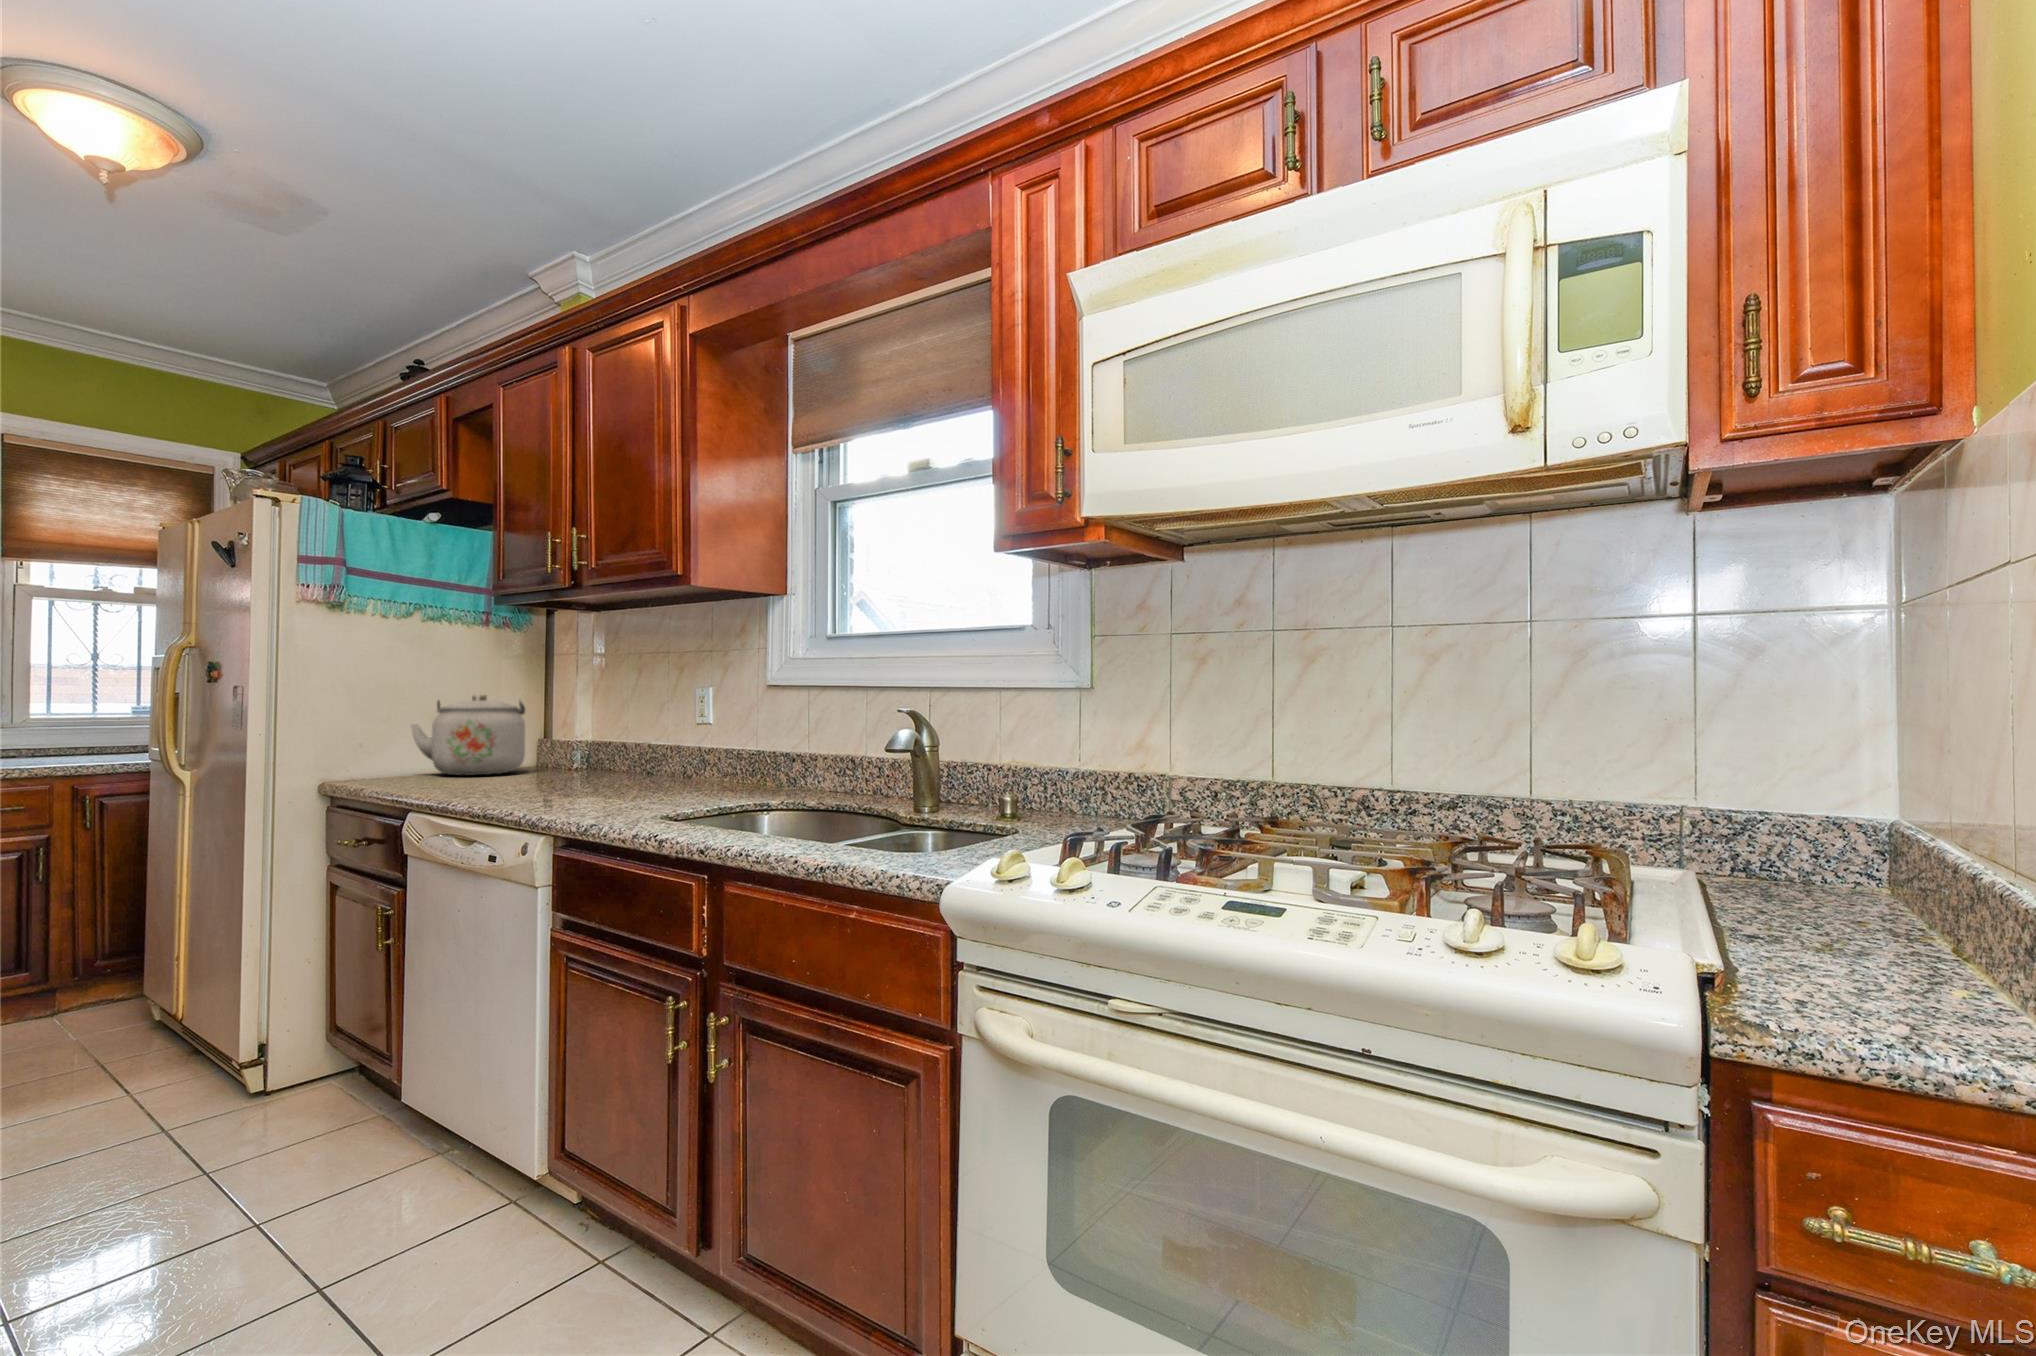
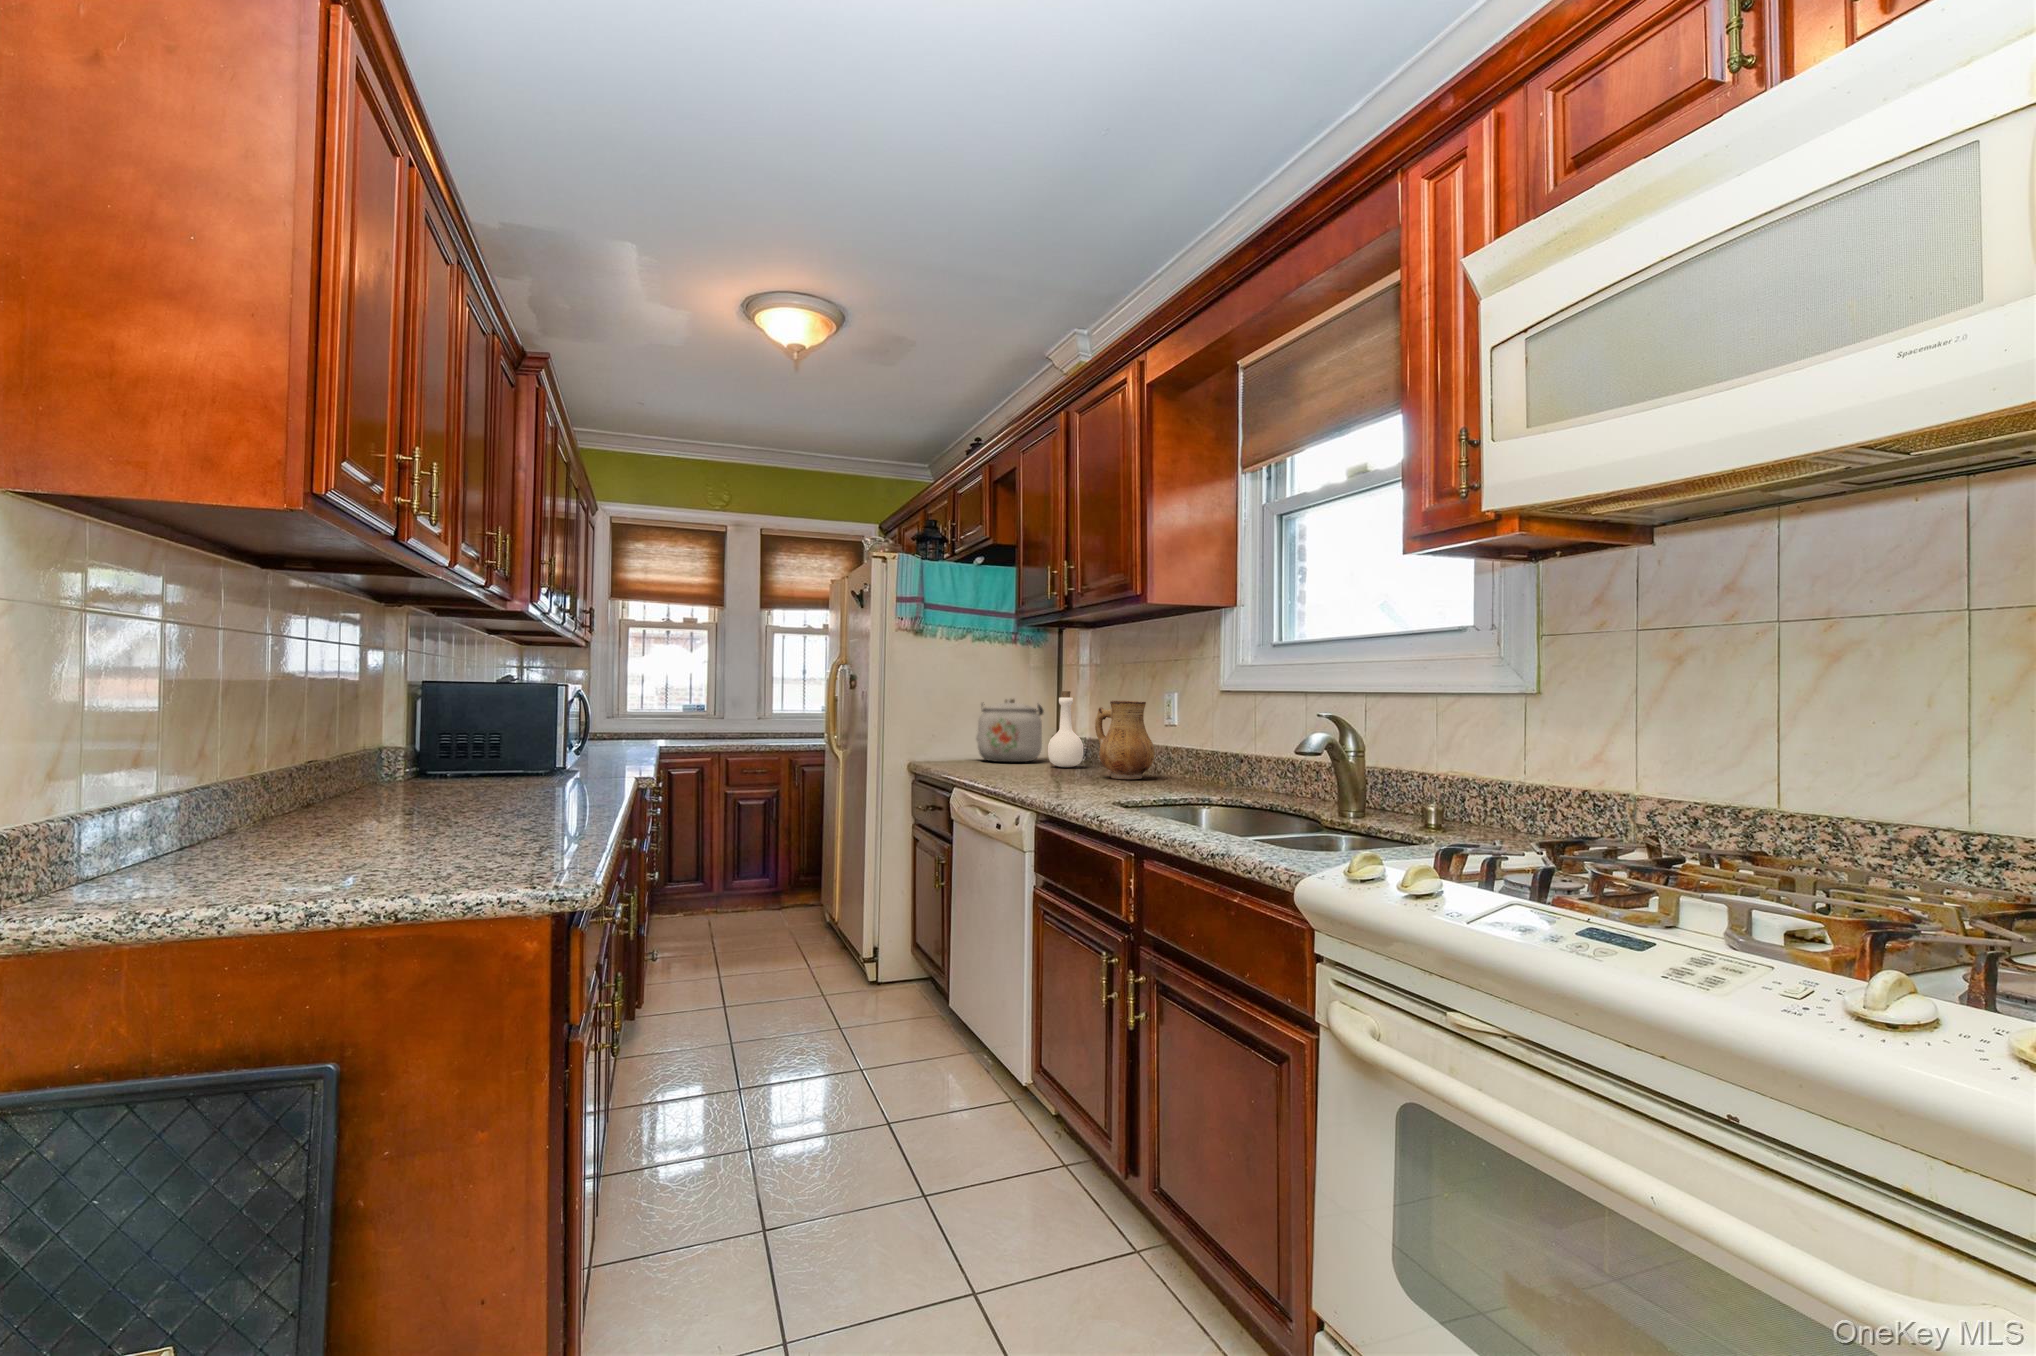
bottle: none [539,685,587,777] -> present [1048,691,1084,767]
ceramic pitcher: none [611,697,686,788] -> present [1095,701,1155,779]

